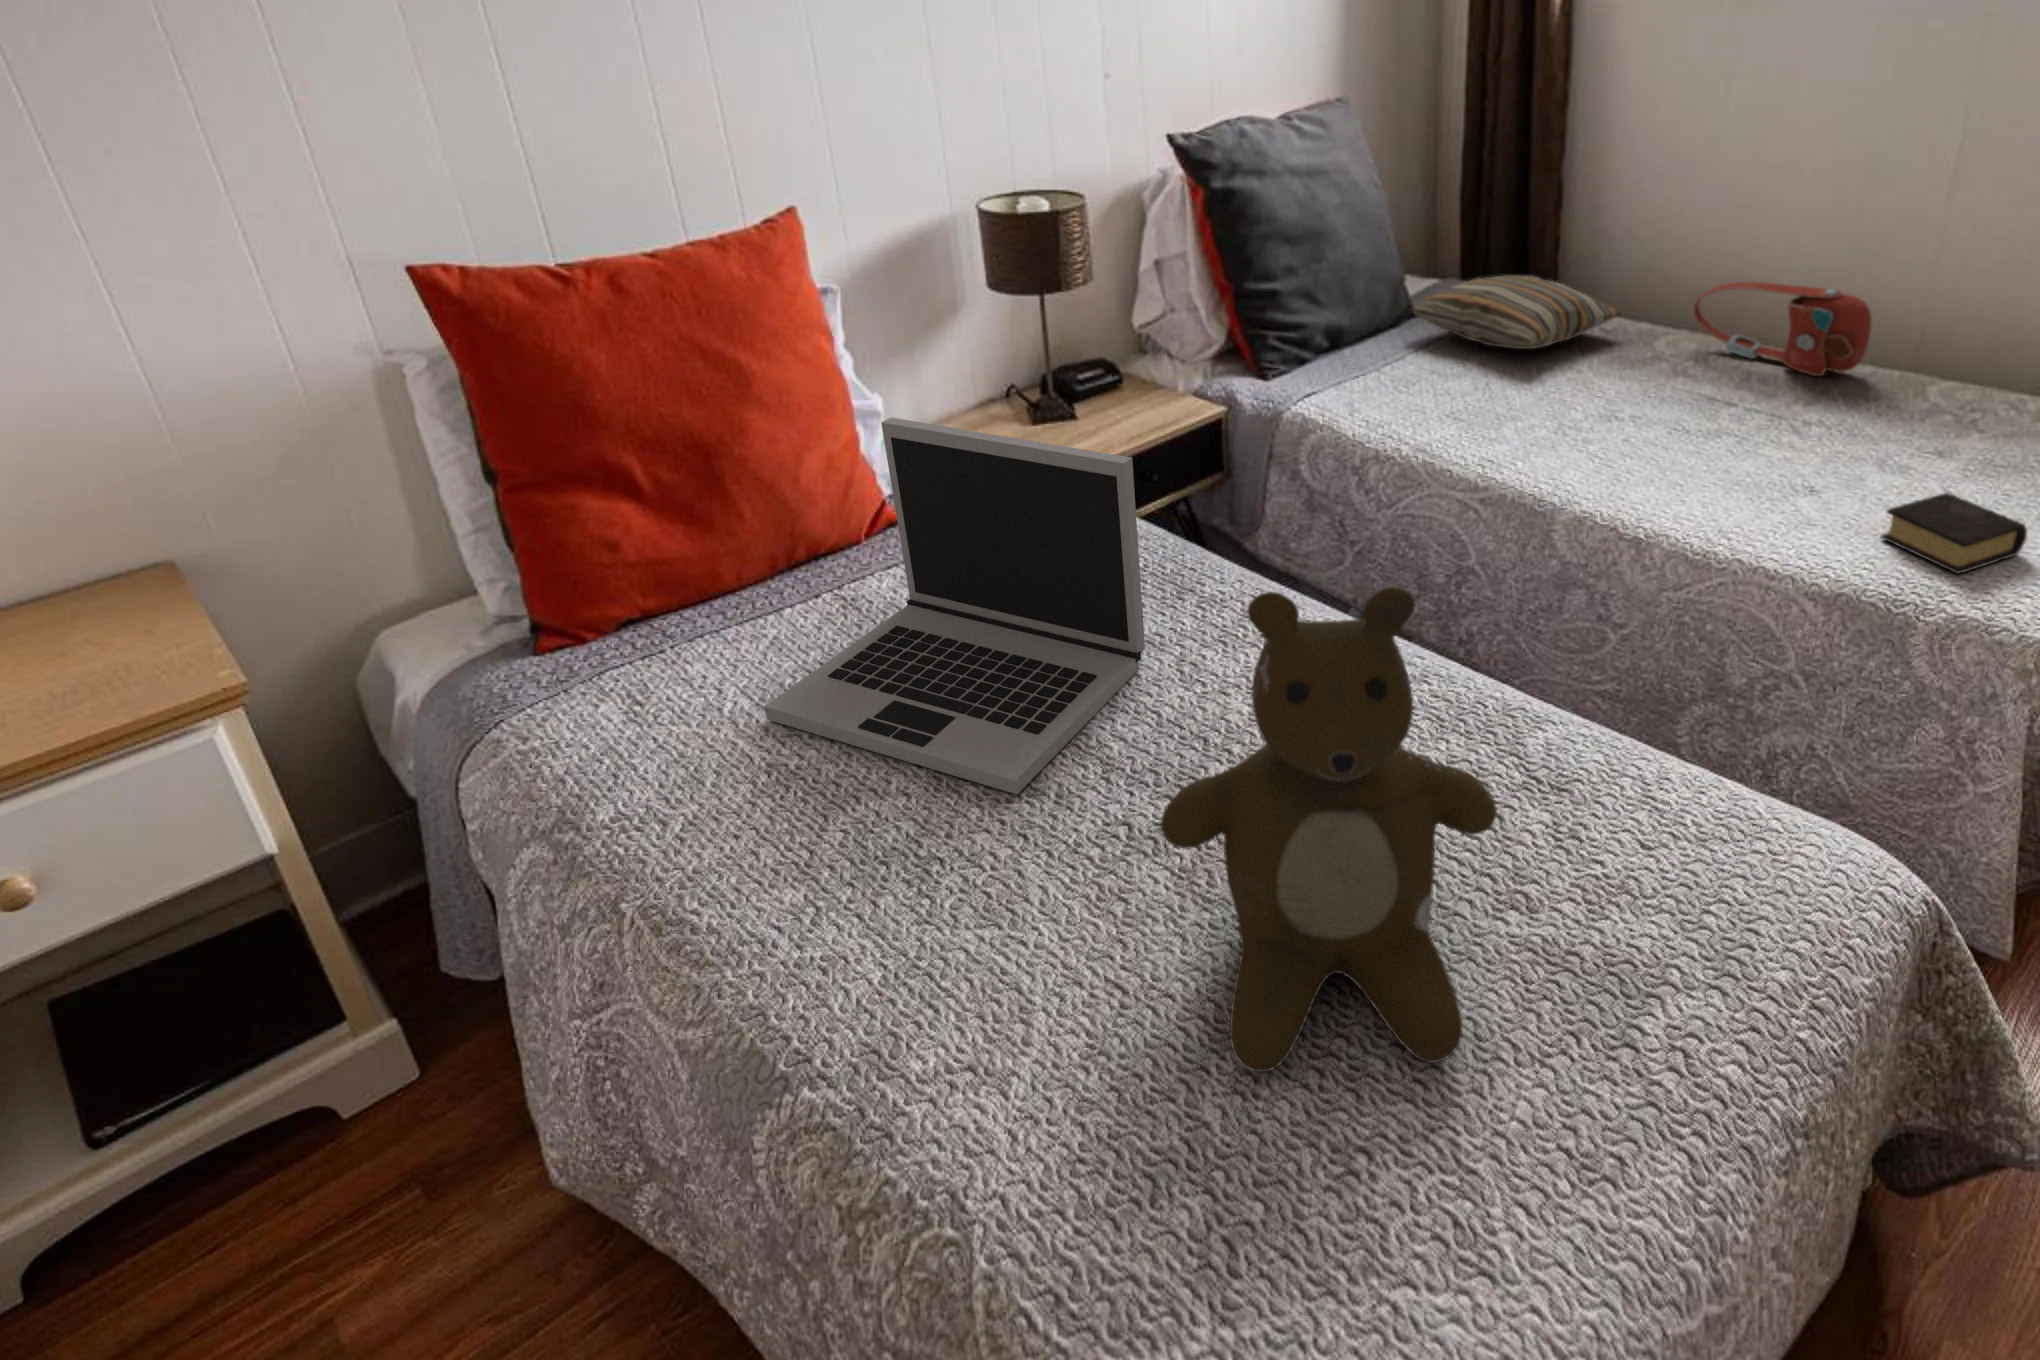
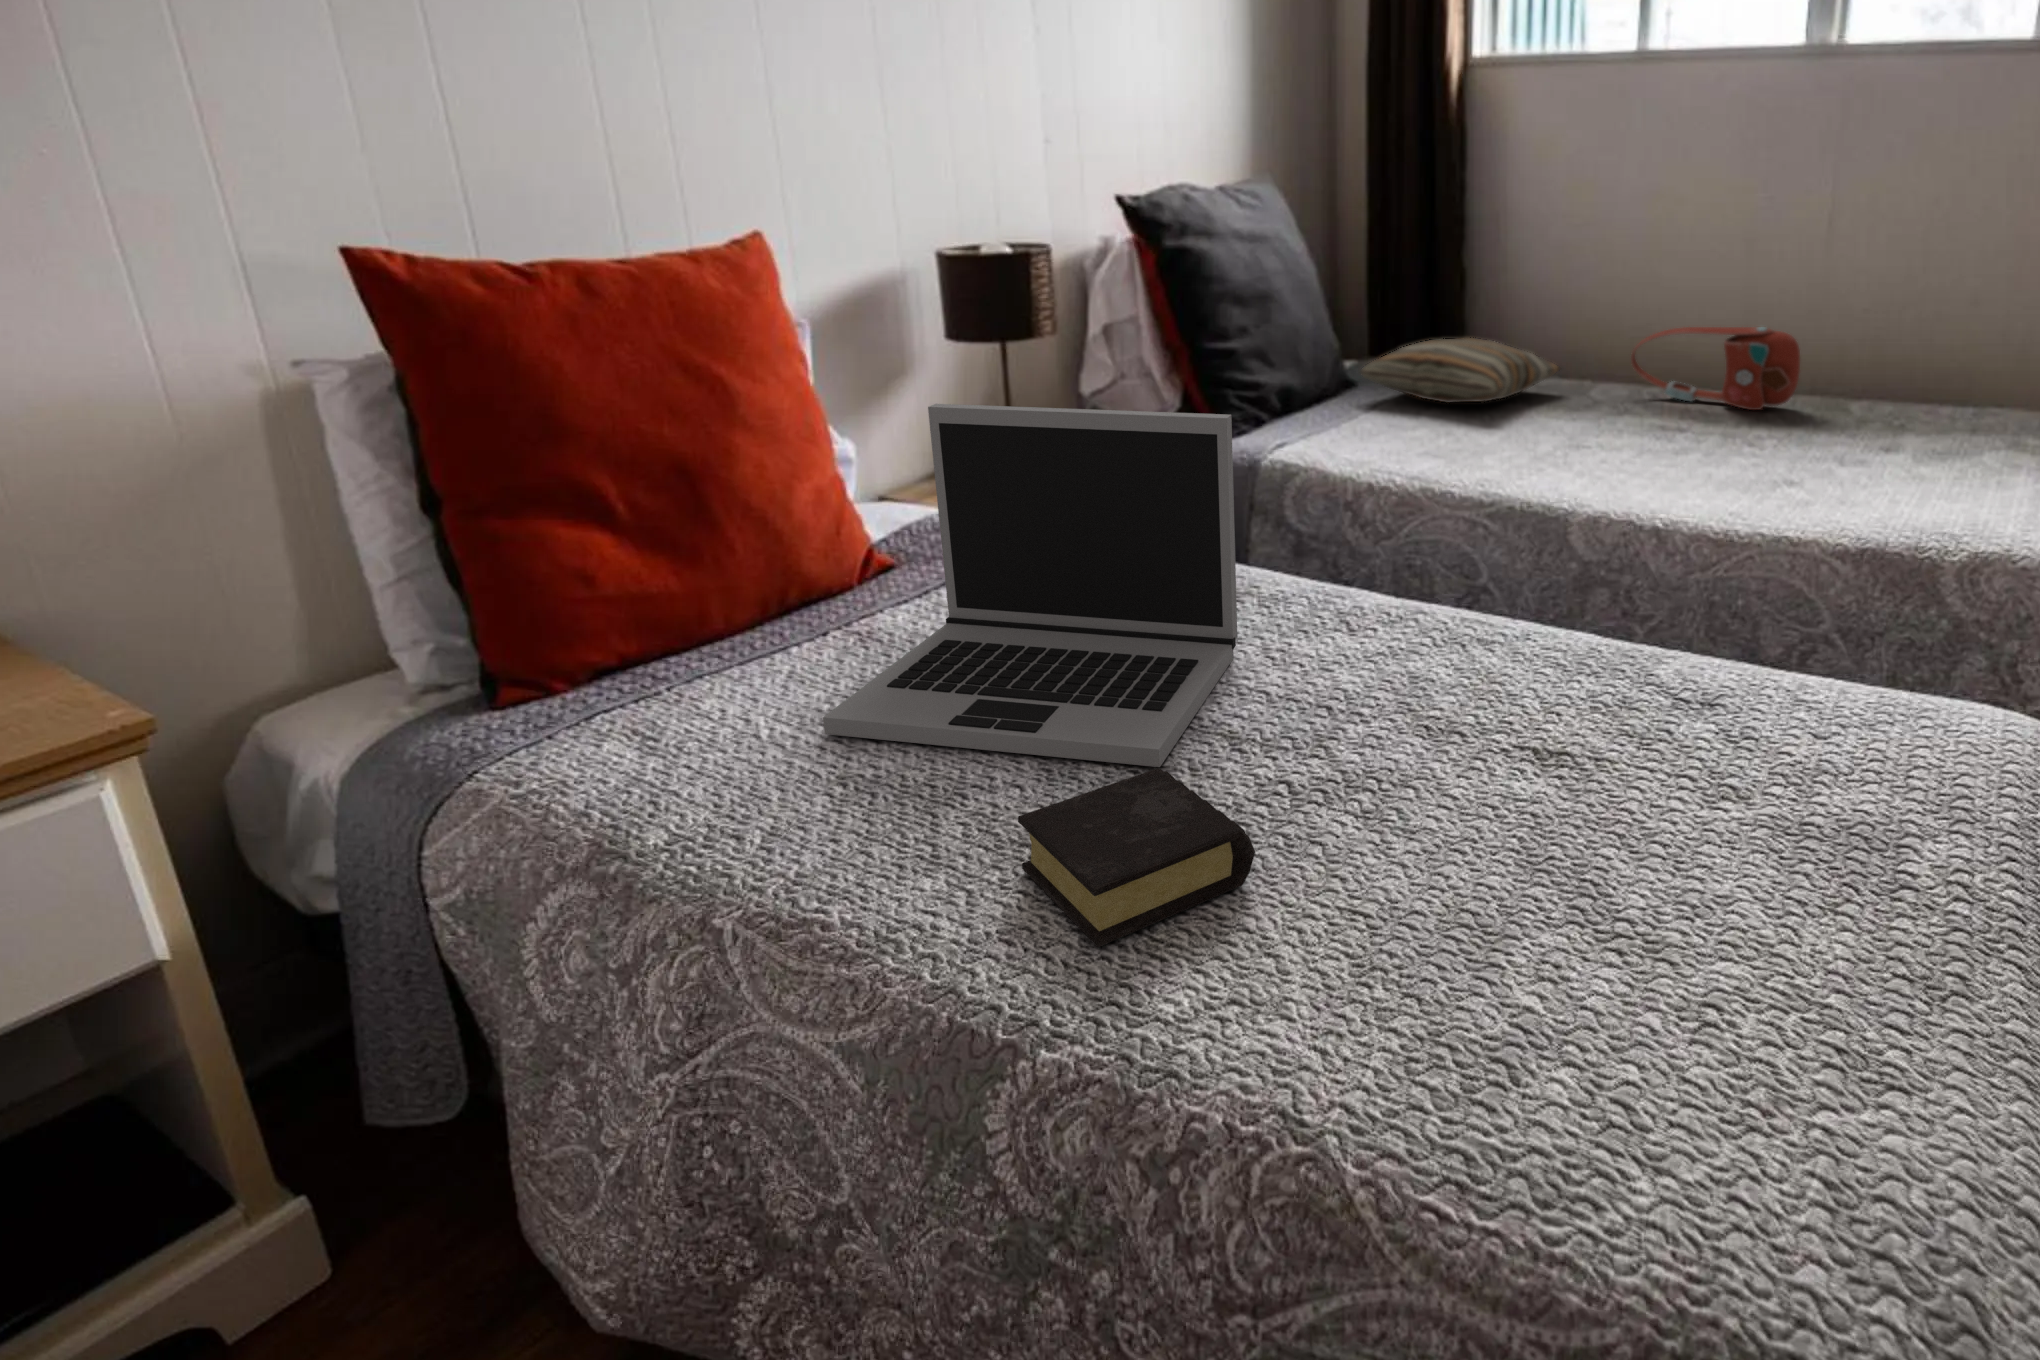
book: present [1881,493,2027,574] -> present [1018,768,1255,947]
teddy bear: present [1160,587,1497,1072] -> none [1396,425,1767,955]

